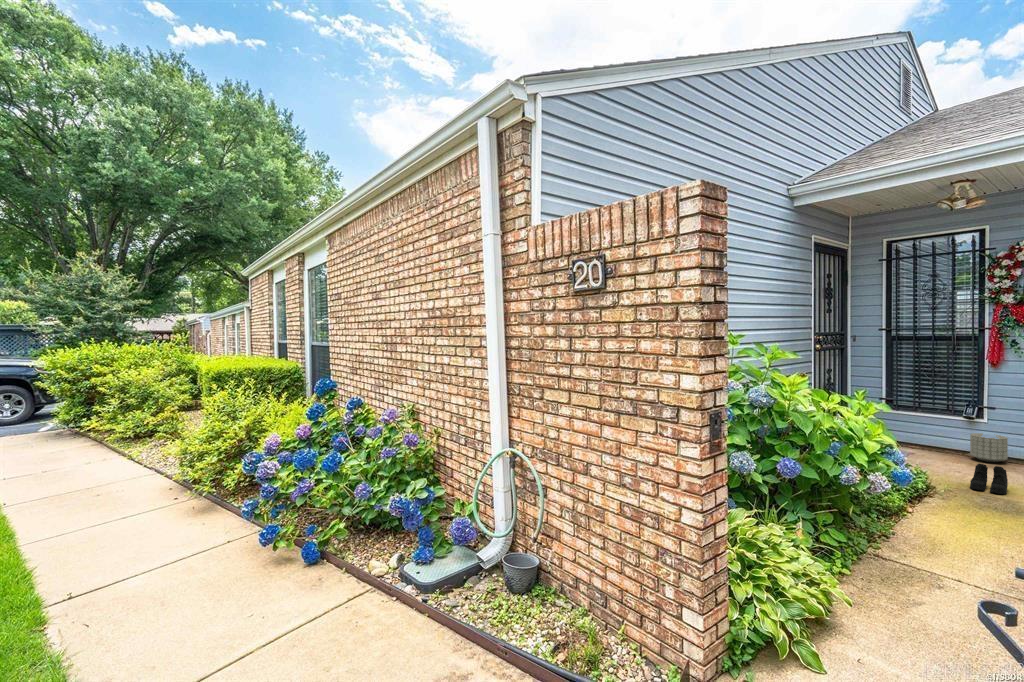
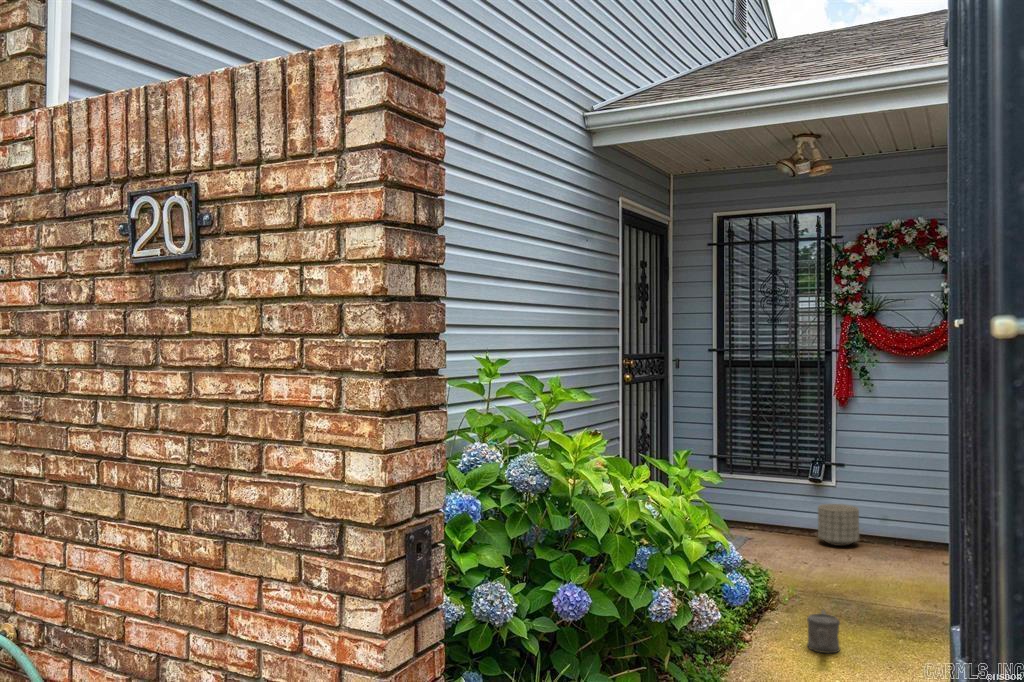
boots: present [970,464,1008,494] -> none [819,553,861,597]
watering can: none [959,497,987,525] -> present [807,610,840,653]

